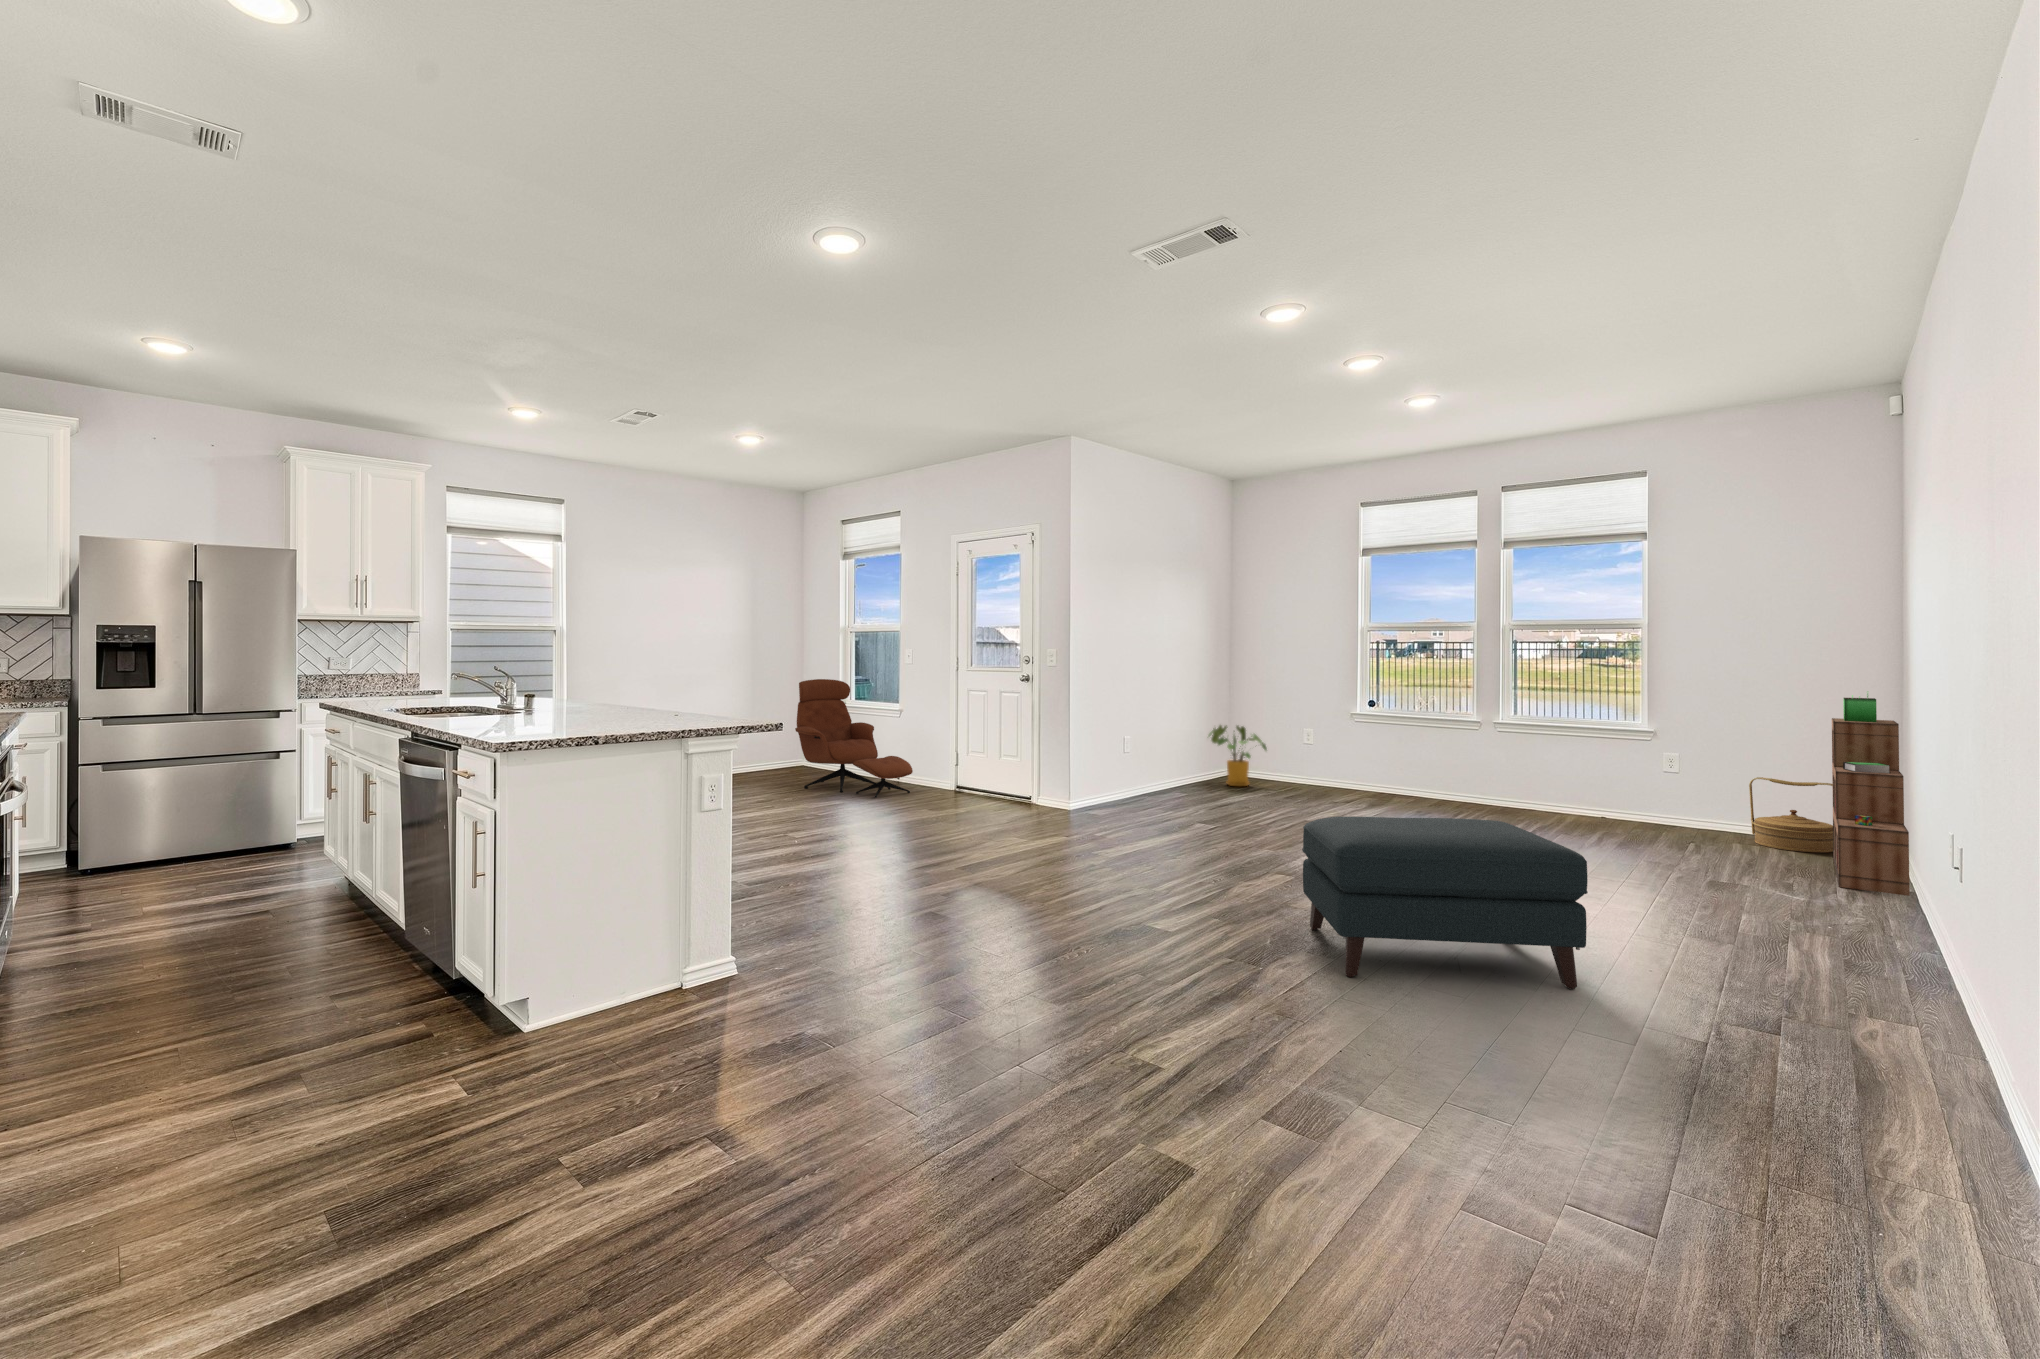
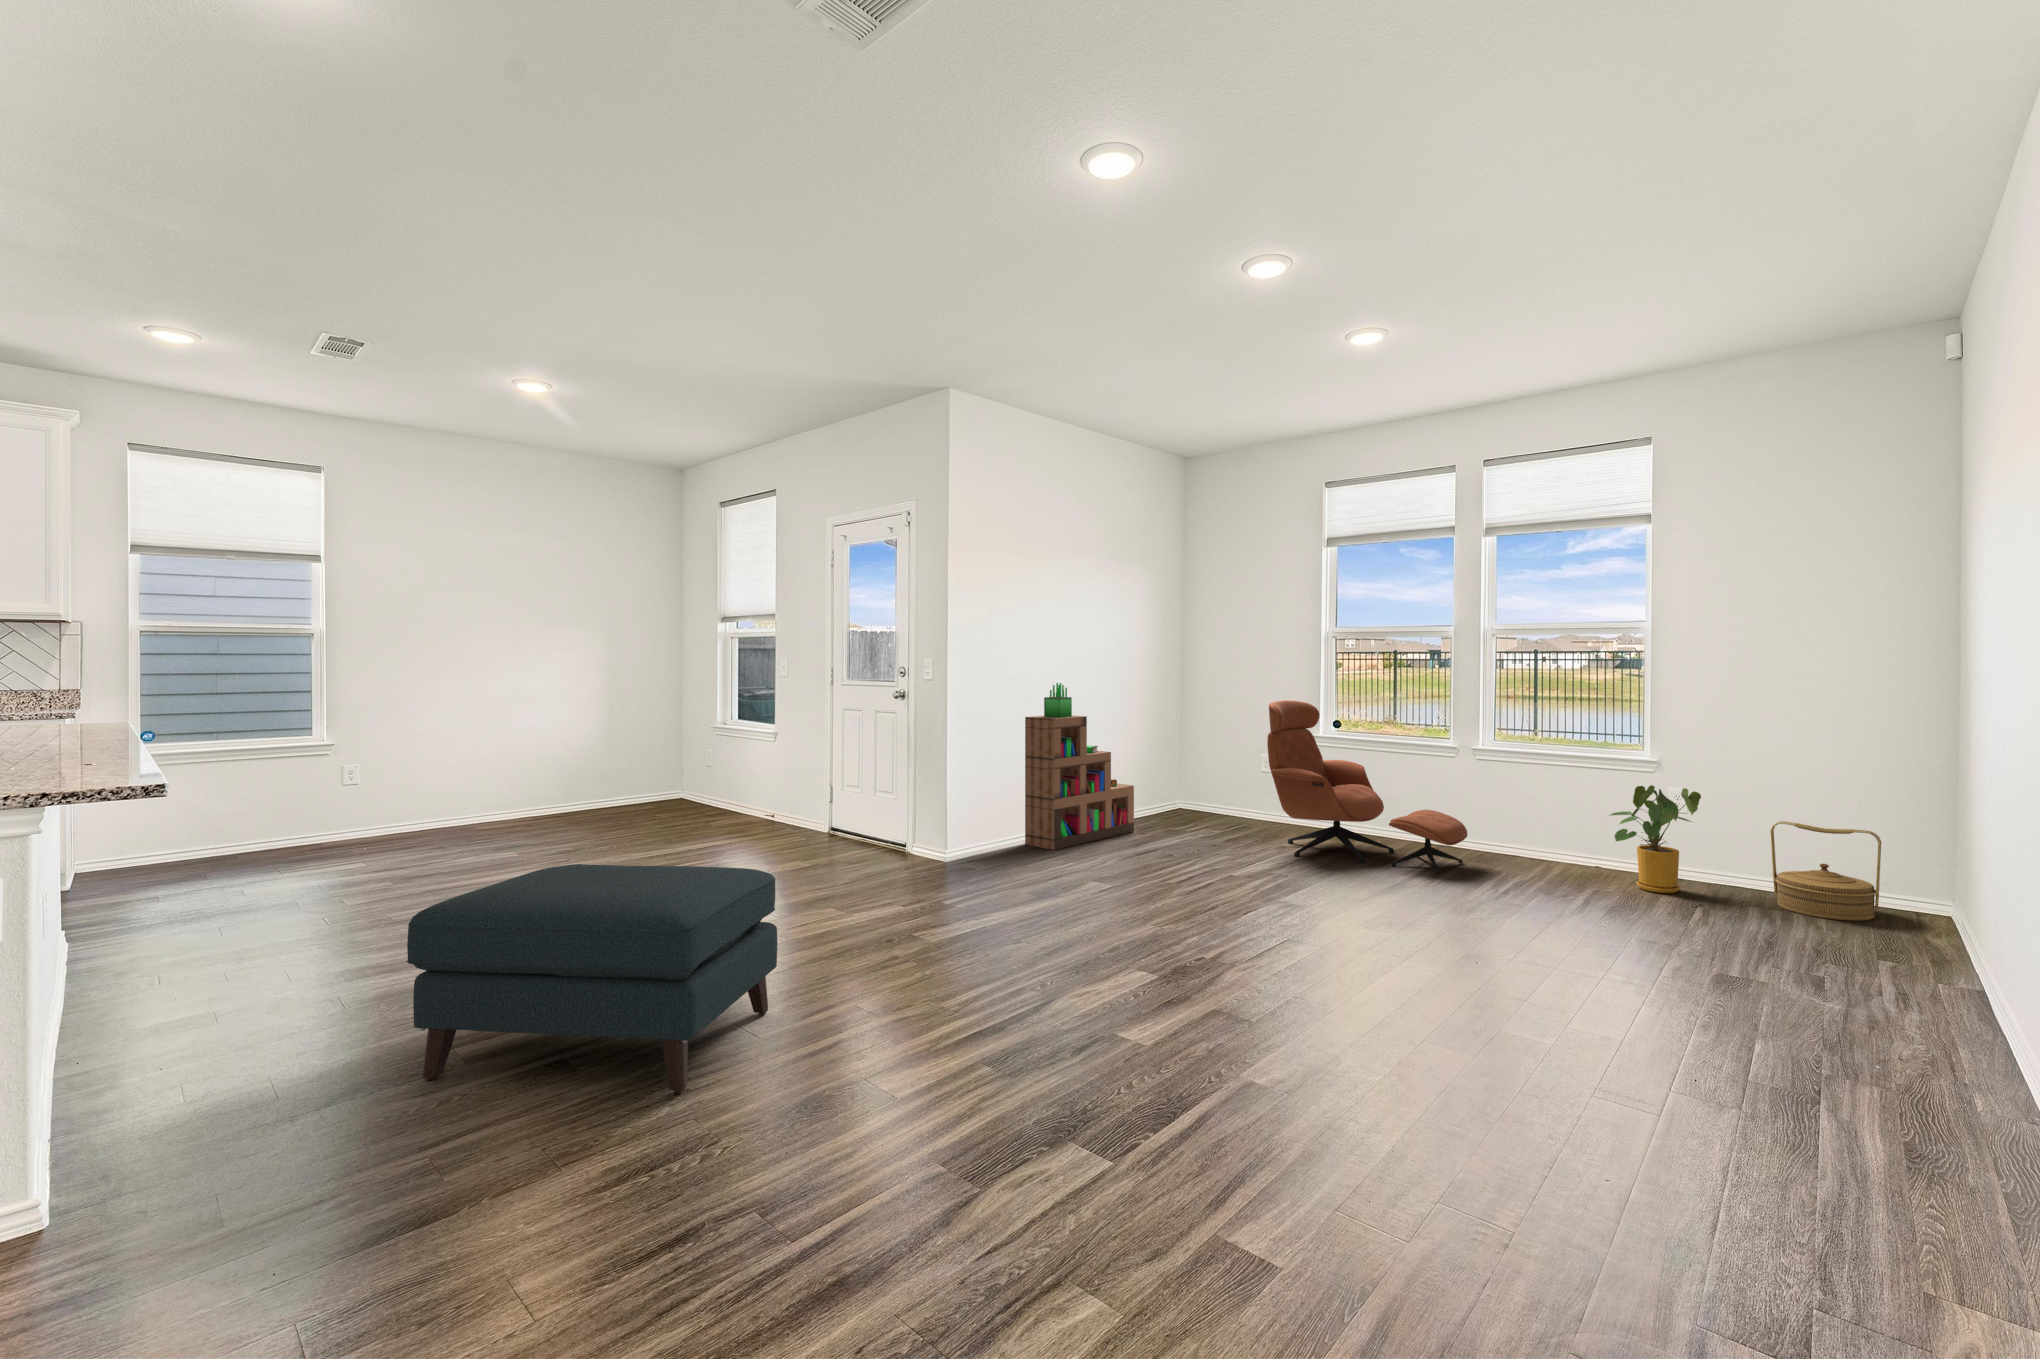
lounge chair: present [795,679,913,798] -> present [1267,700,1467,873]
bookshelf: present [1832,694,1910,896] -> present [1025,683,1134,850]
house plant: present [1209,725,1267,786] -> present [1610,785,1701,893]
ottoman: present [1302,817,1588,989] -> present [407,864,777,1093]

